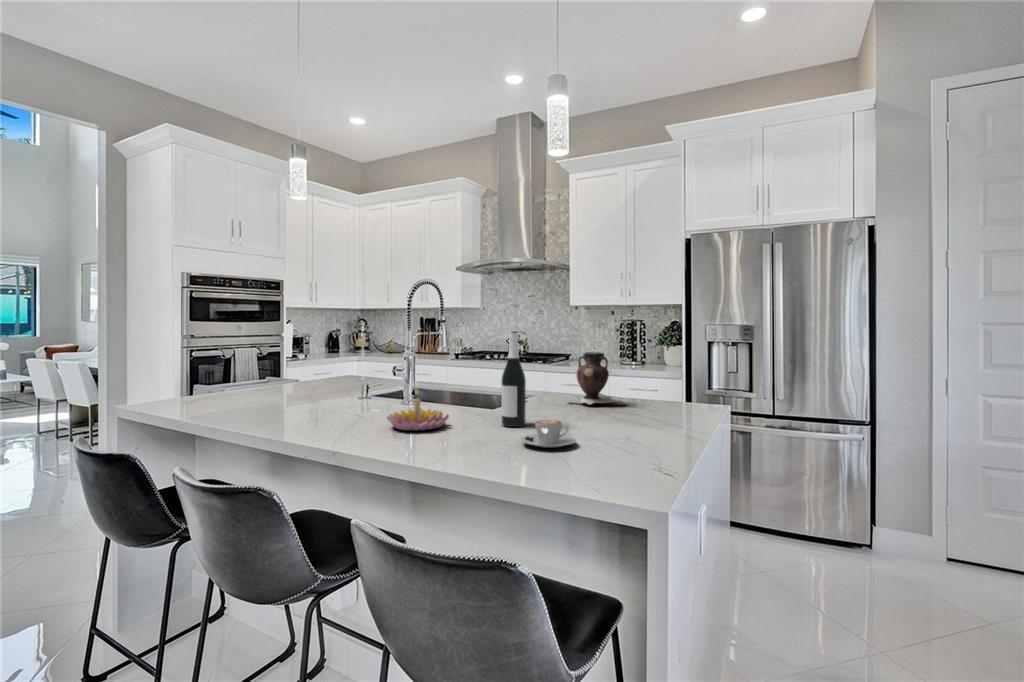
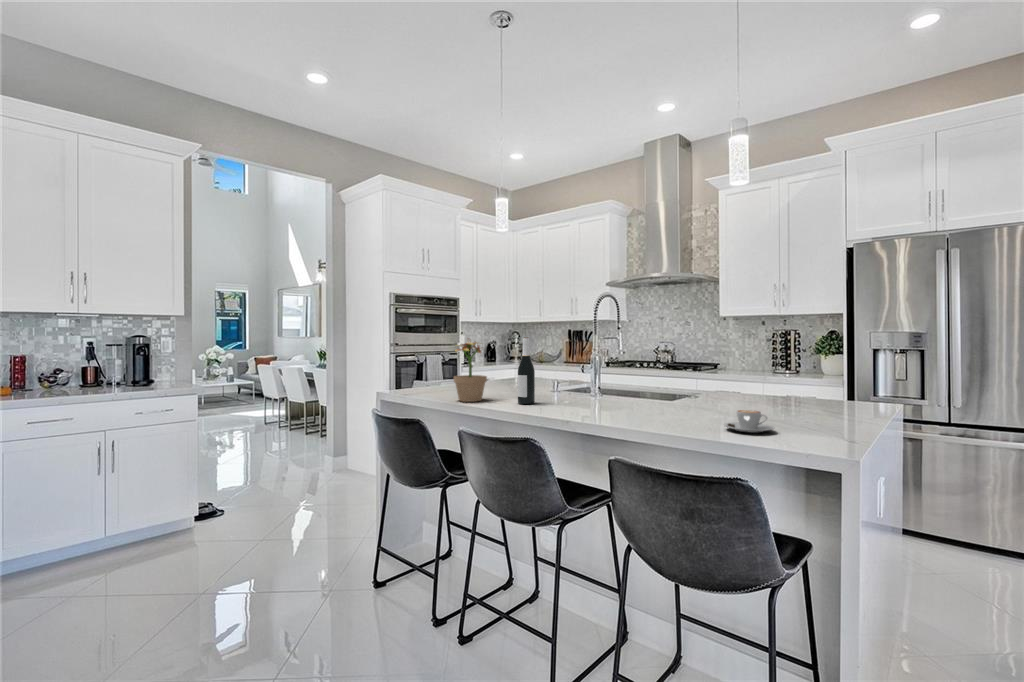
potted plant: none [219,330,266,411] -> present [454,342,487,402]
wine bottle: present [501,332,526,427] -> present [518,337,535,404]
vase: present [566,352,628,405] -> none [740,356,804,405]
candle holder: present [387,387,449,431] -> none [599,381,651,418]

